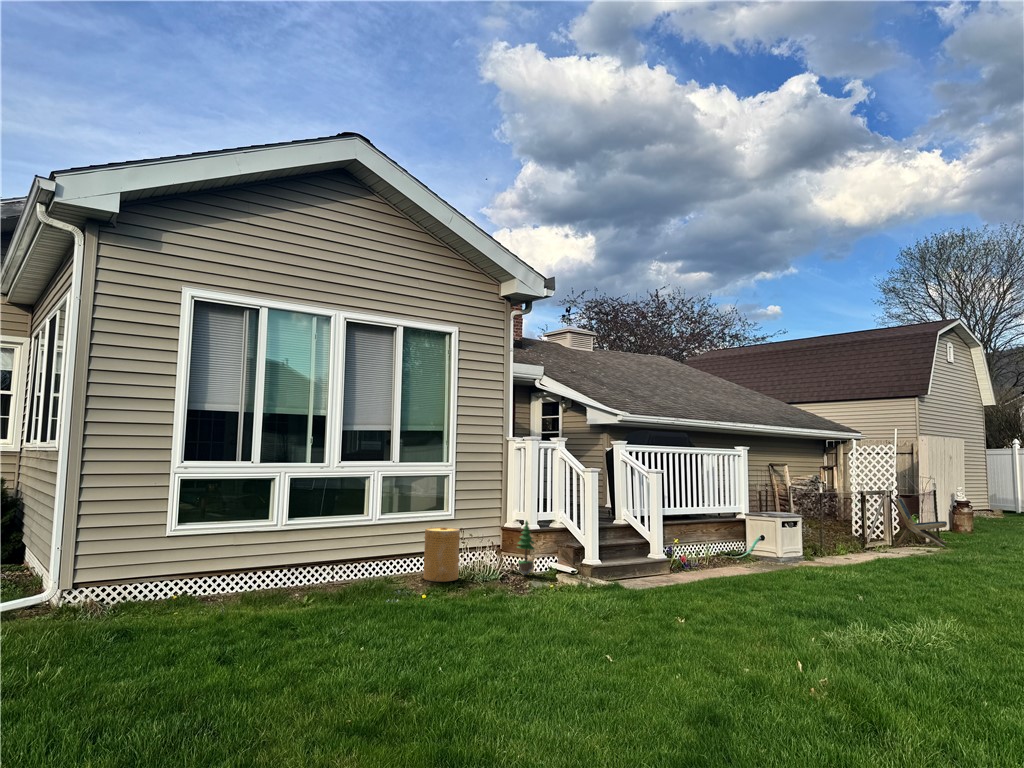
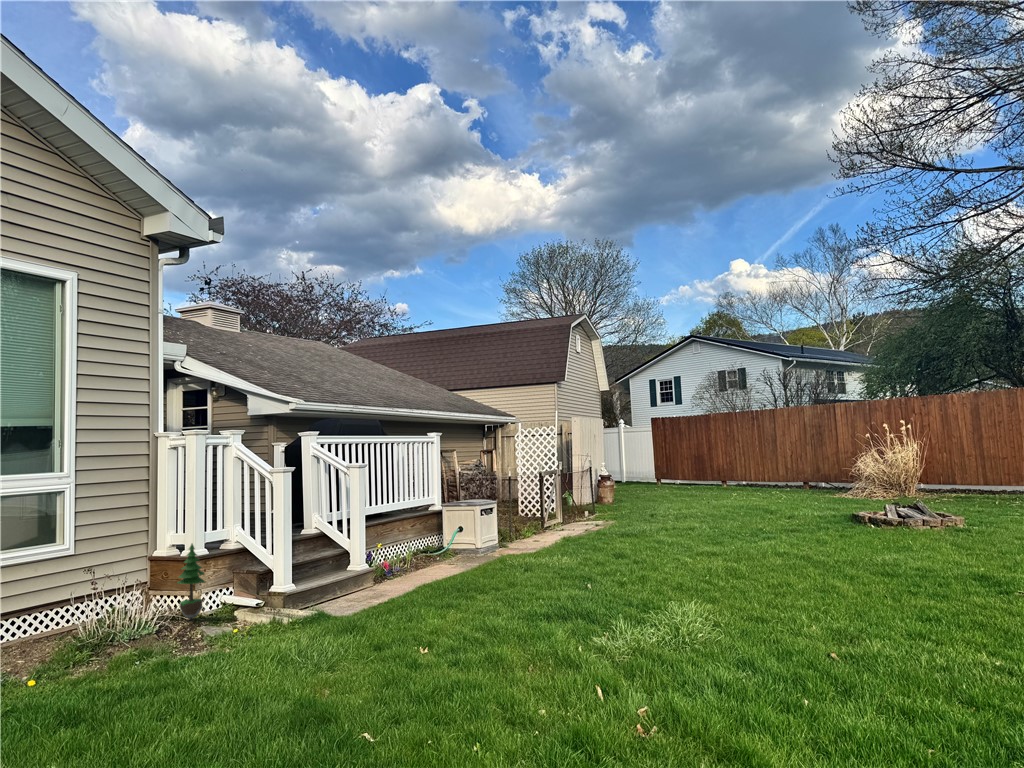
lounge chair: present [895,498,947,546] -> none [560,476,601,519]
basket: present [423,527,460,581] -> none [20,569,86,657]

